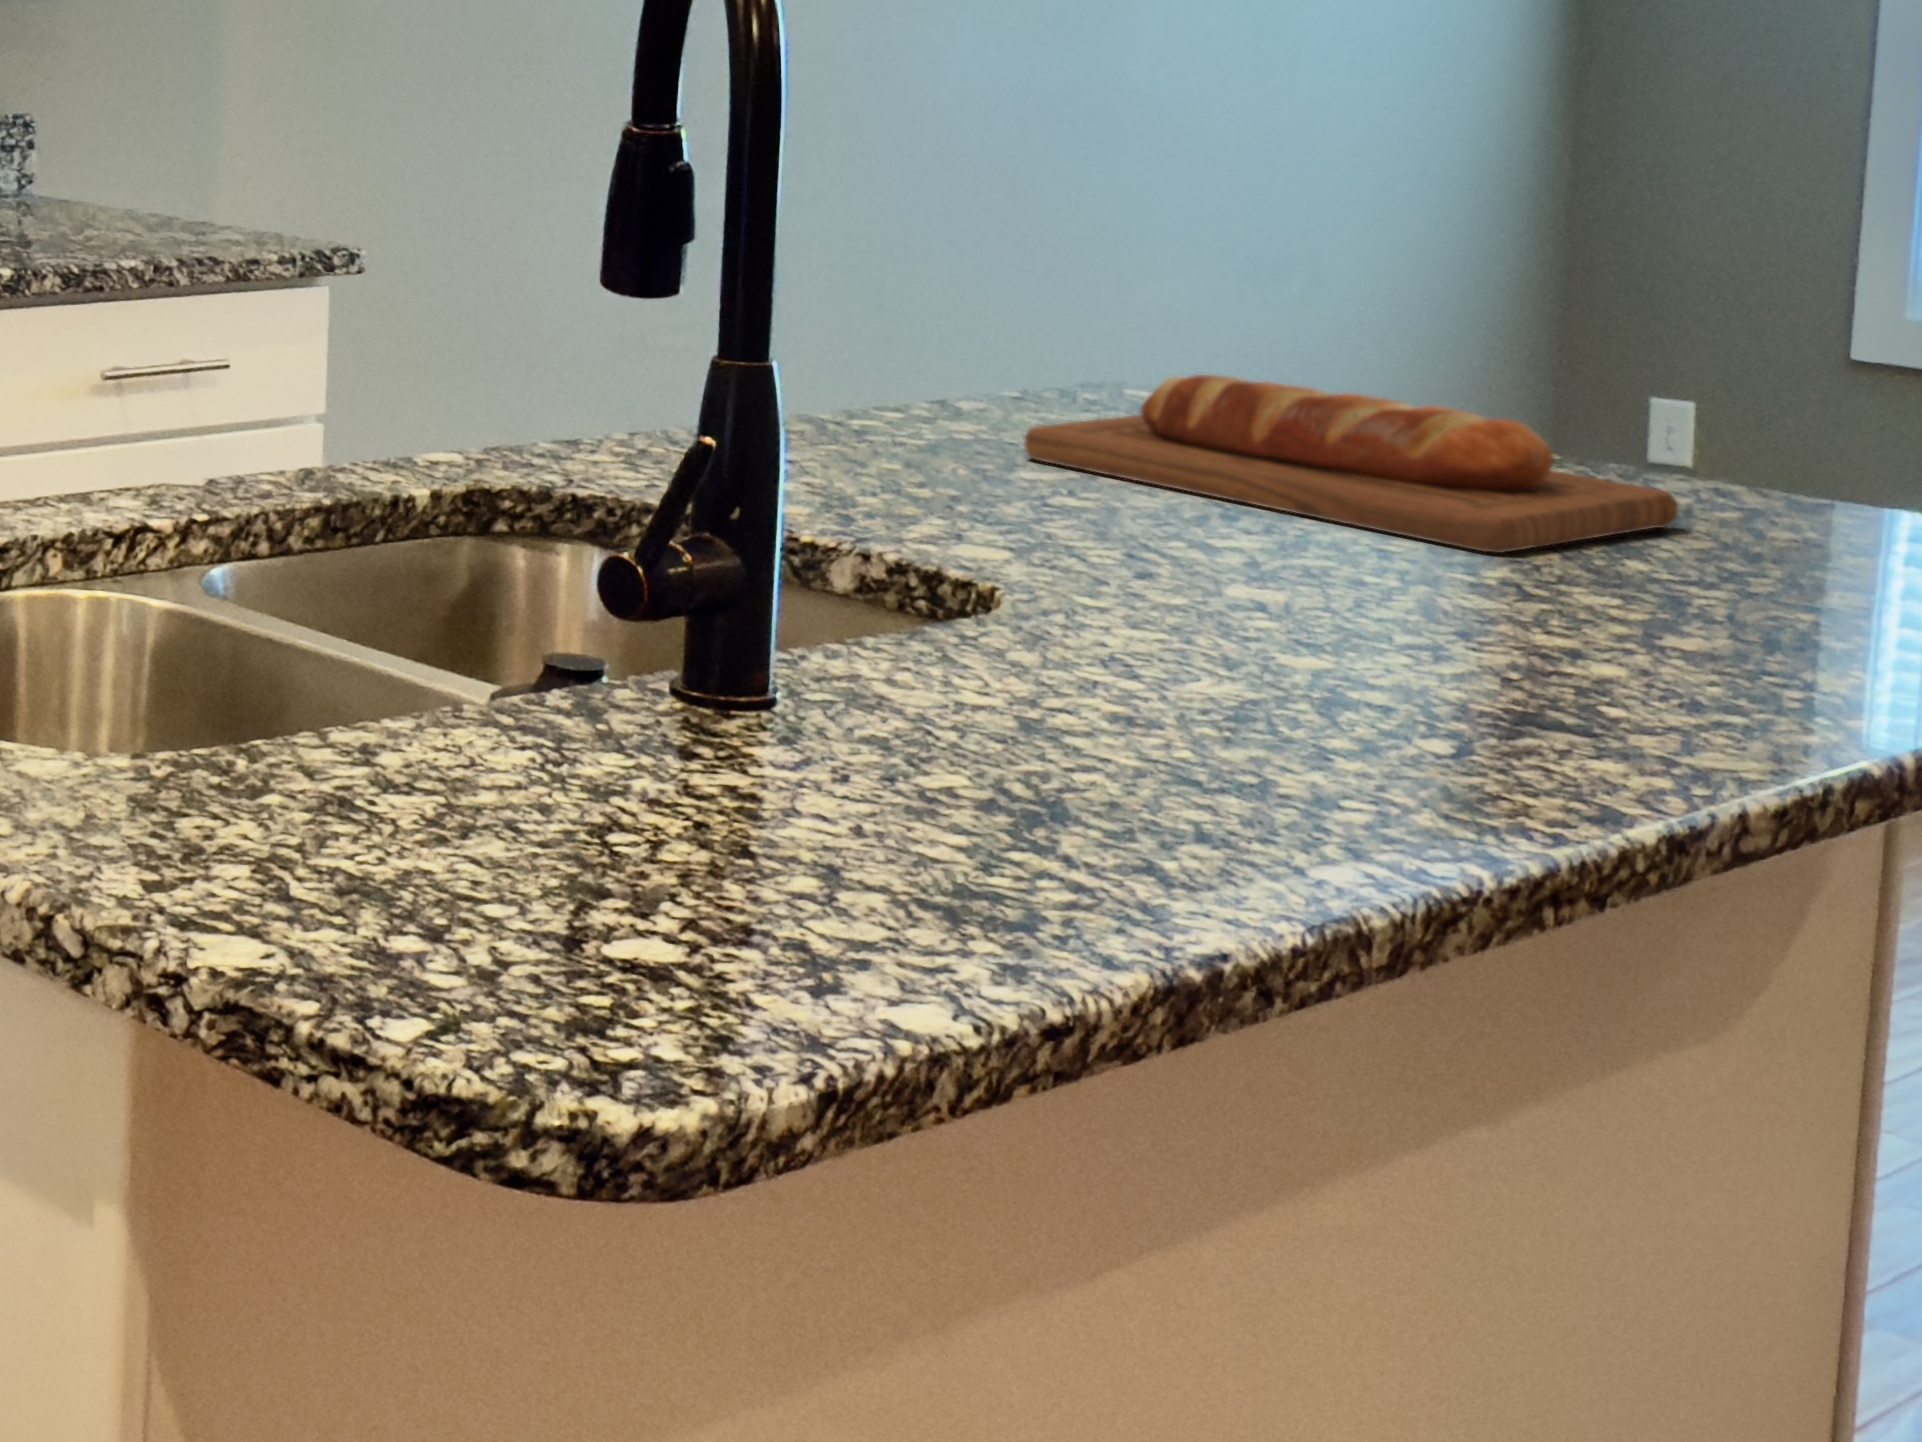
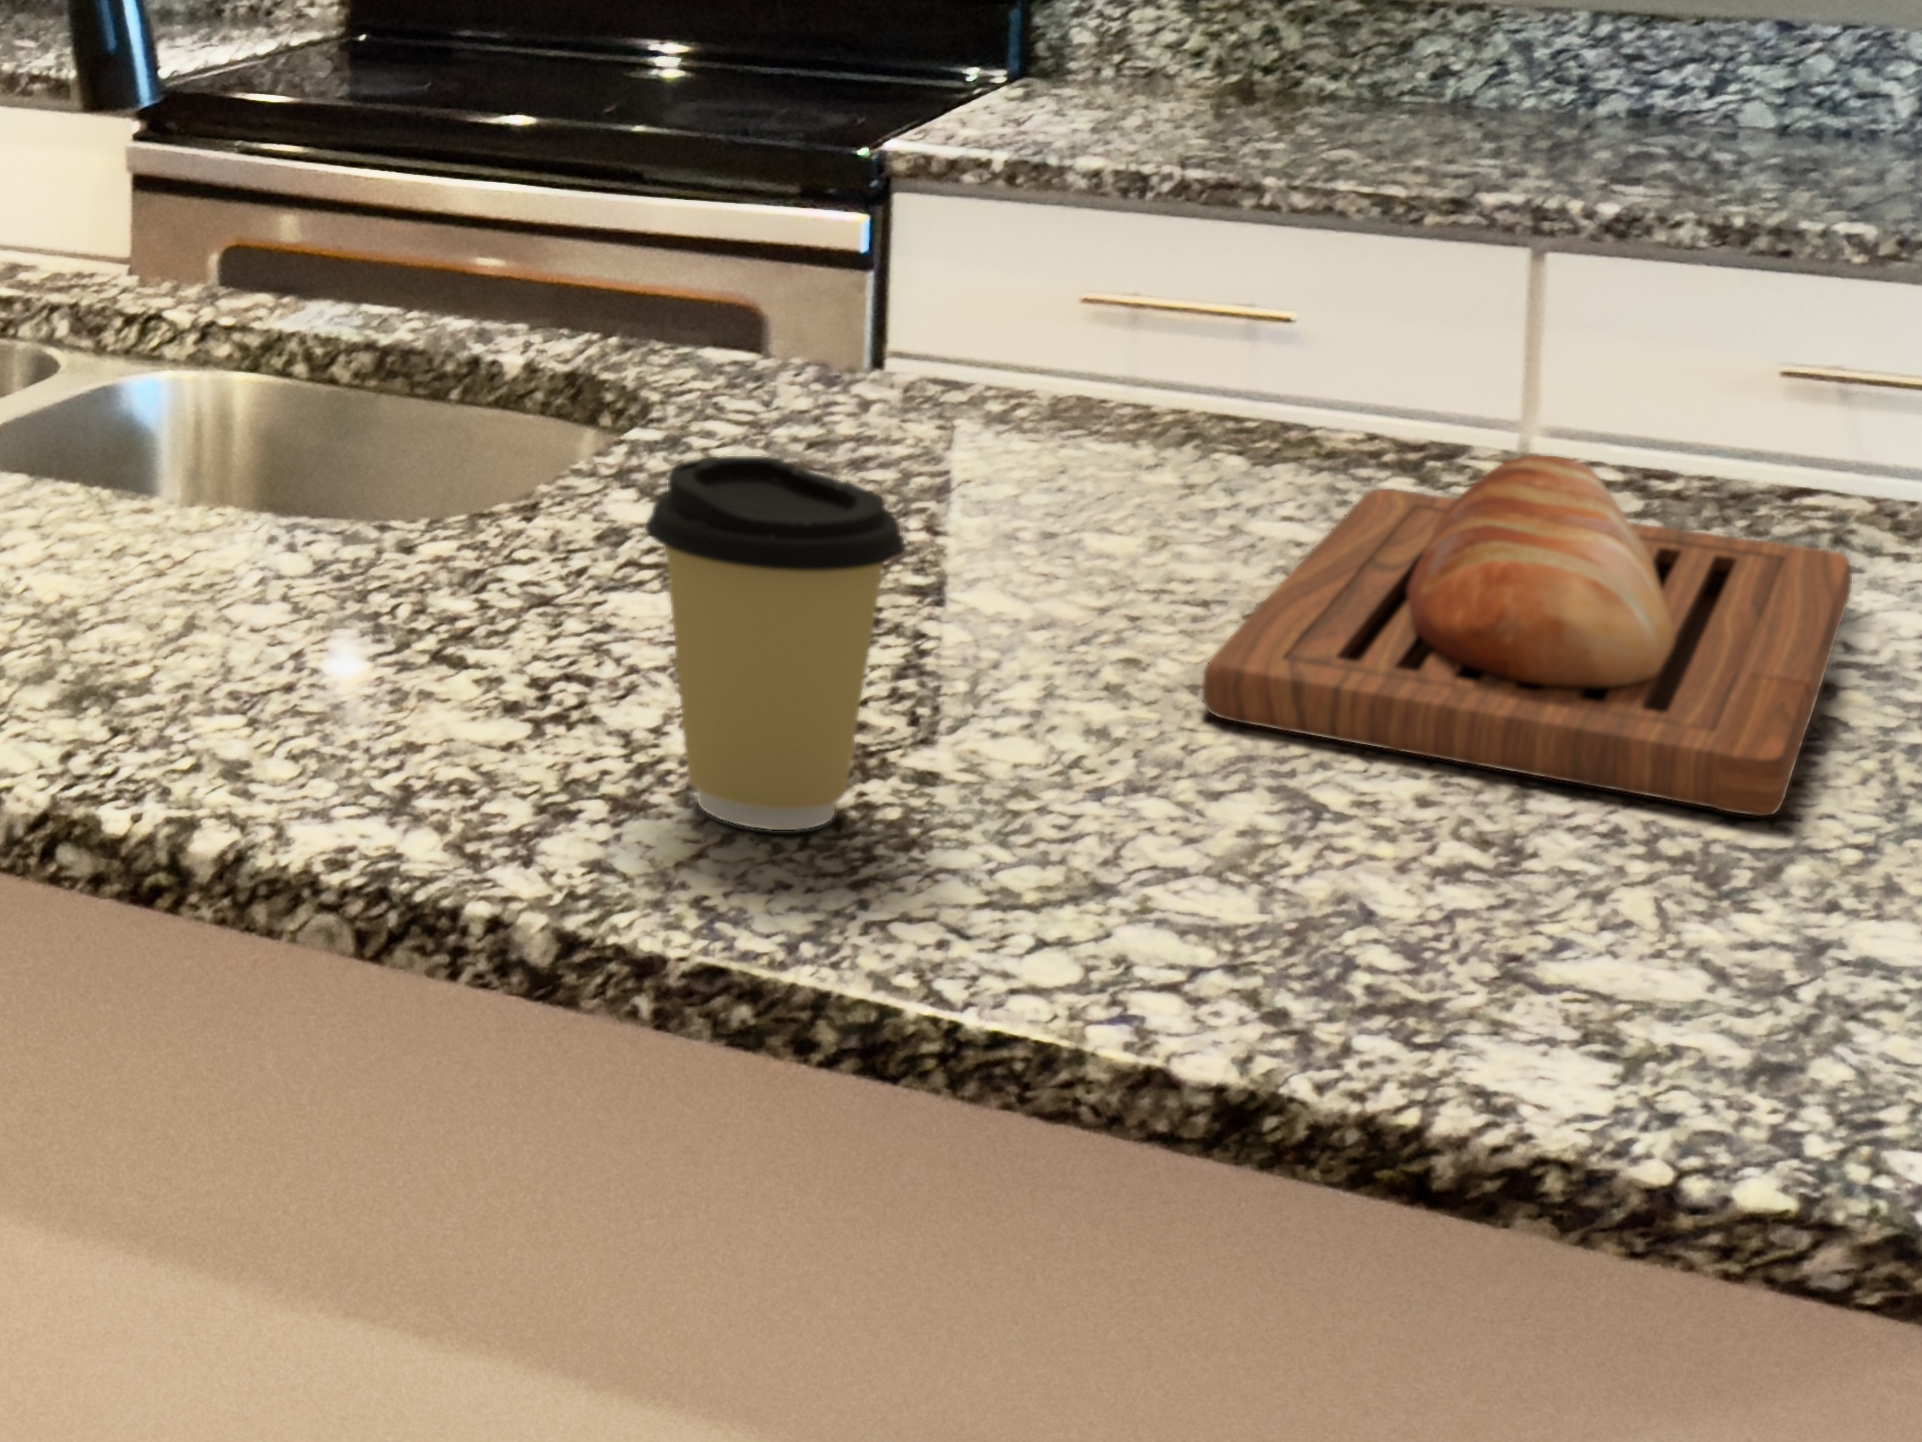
coffee cup: none [1673,415,1870,656] -> present [645,456,905,830]

